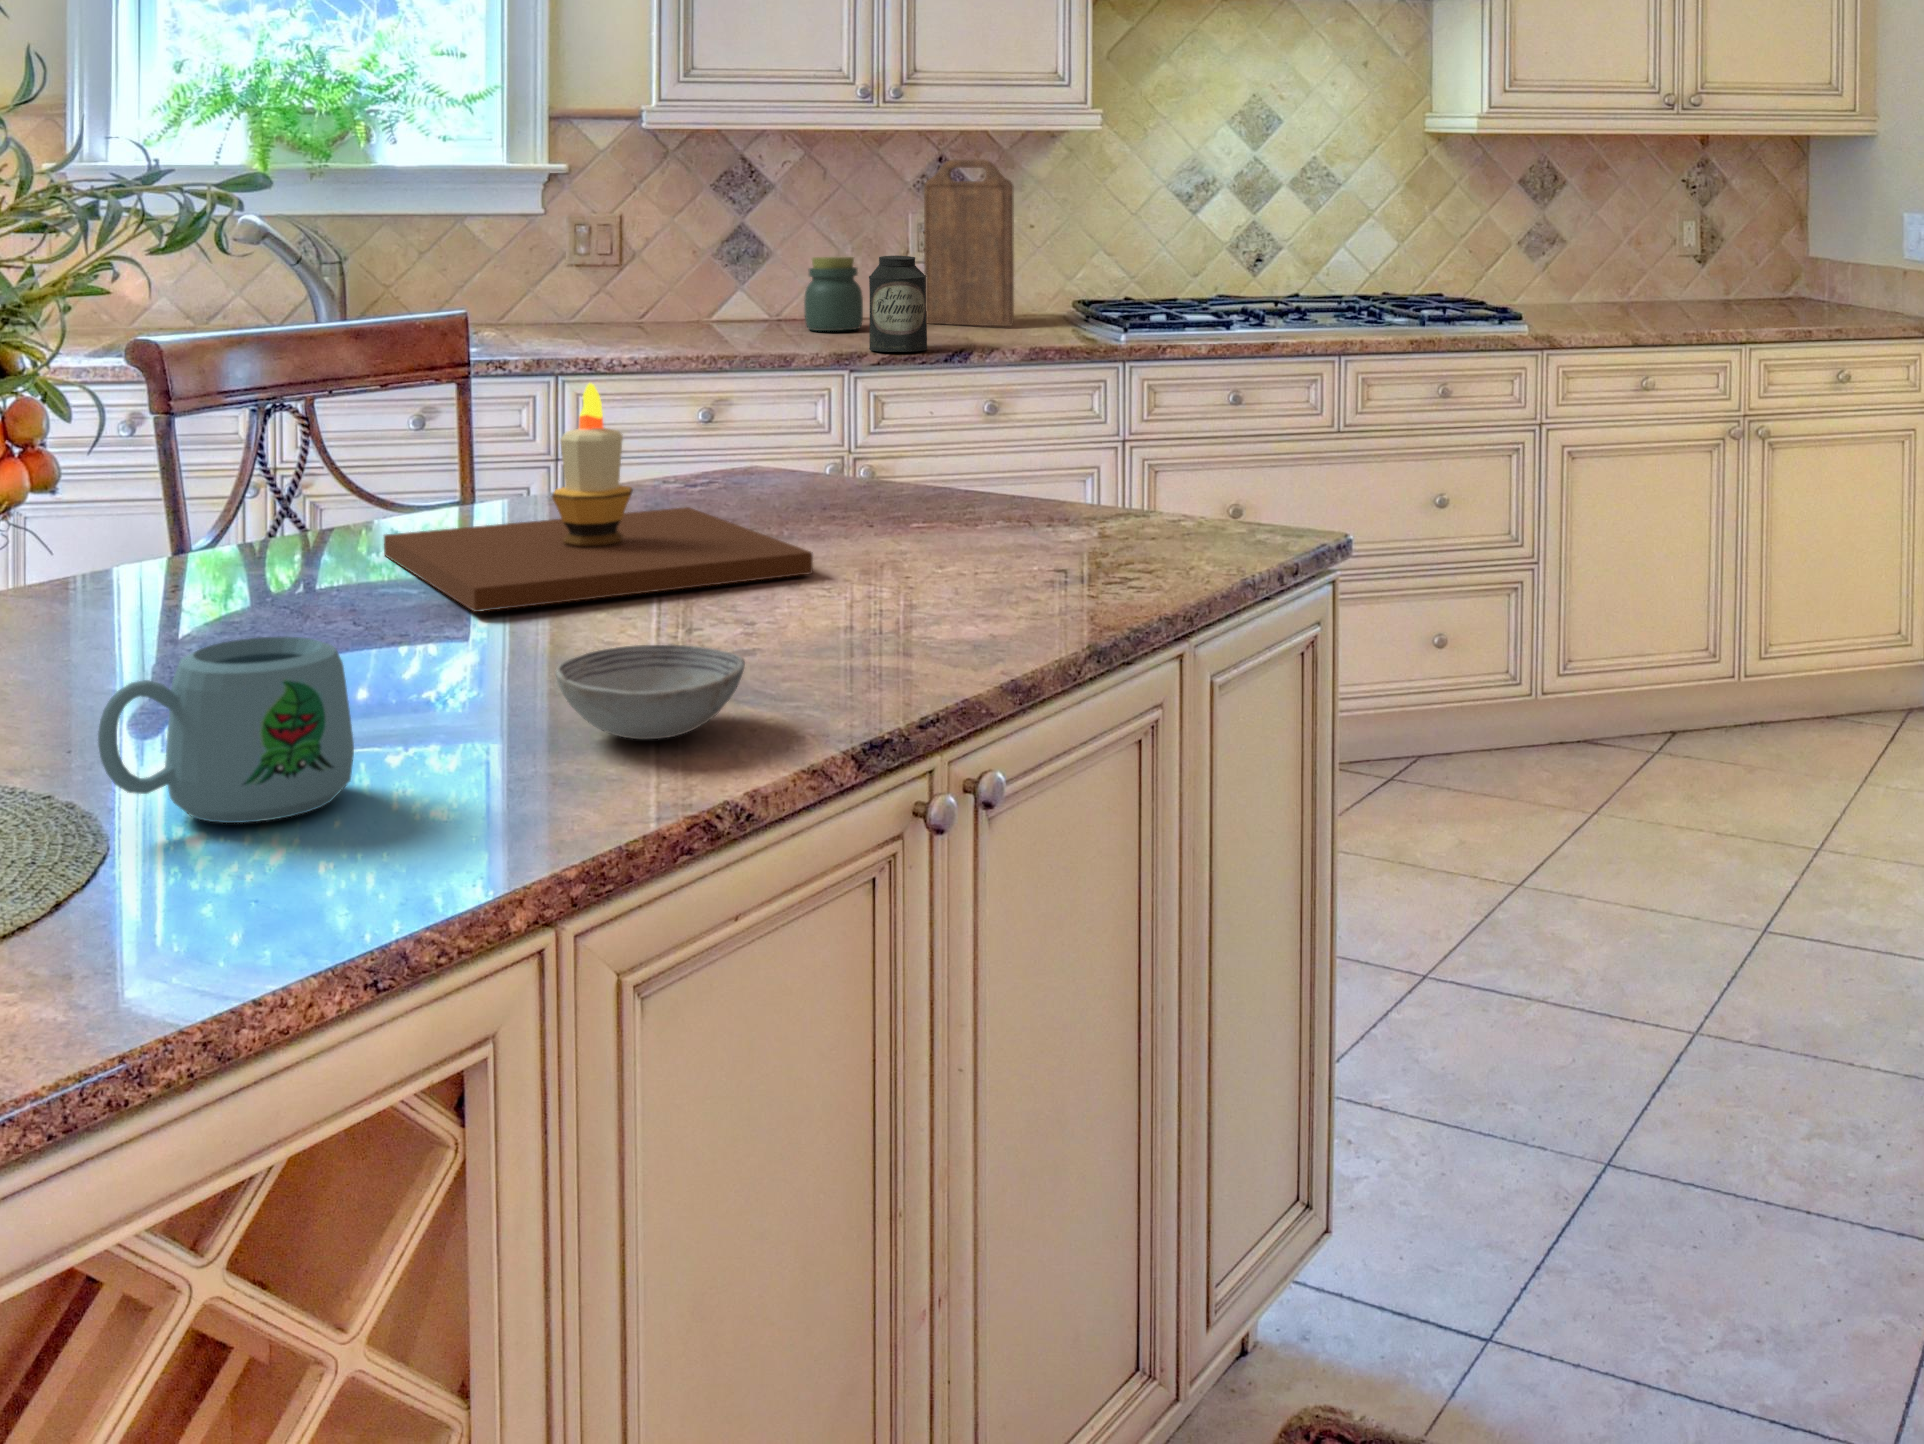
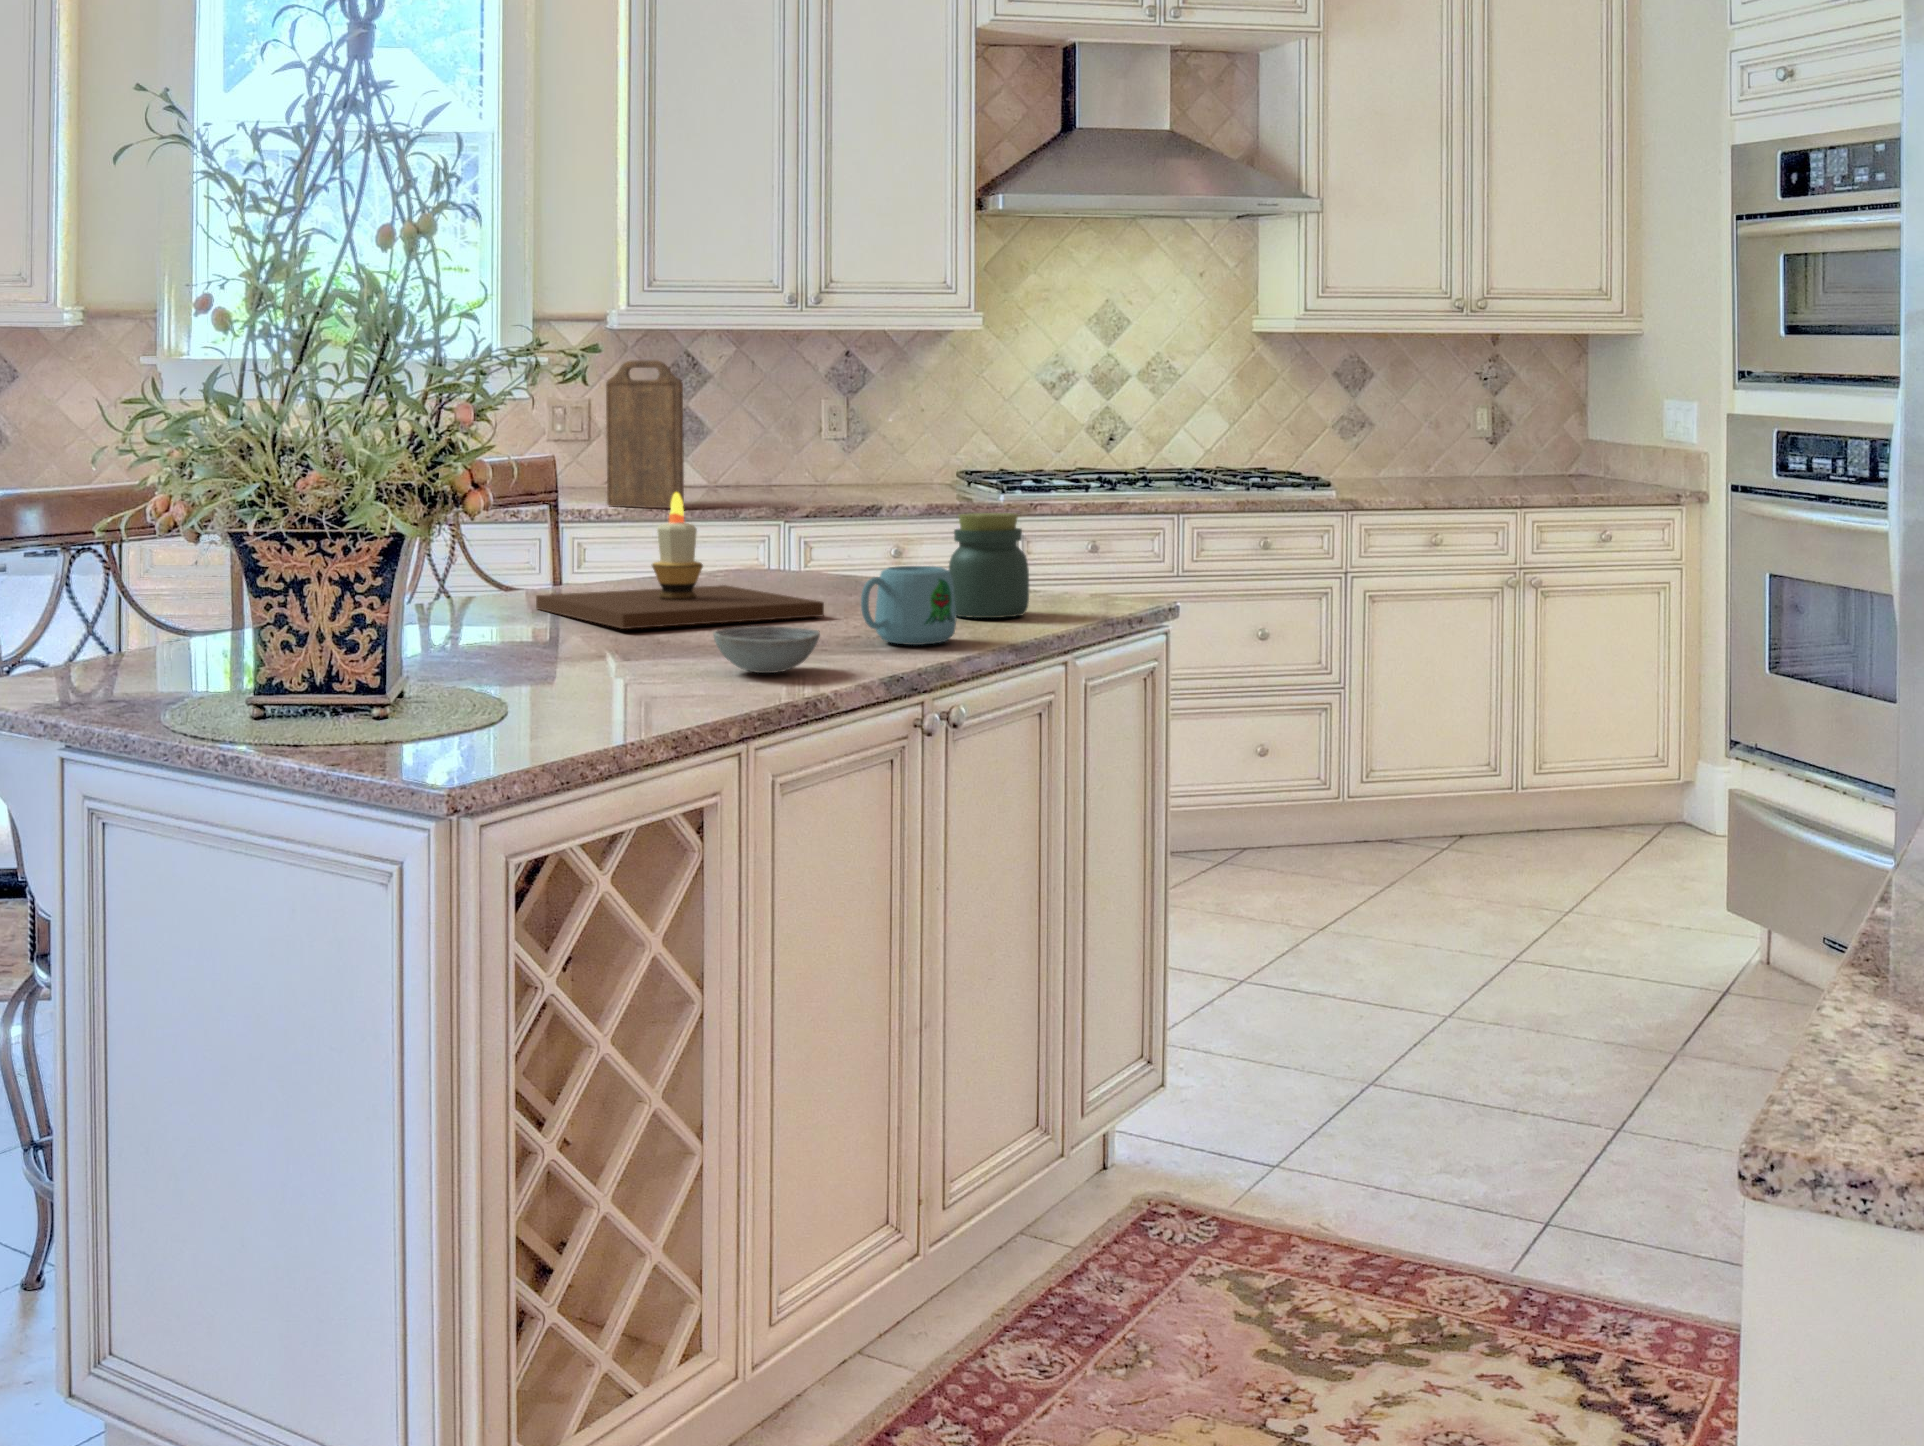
cutting board: present [924,159,1014,326] -> present [606,360,684,508]
canister: present [869,255,927,352] -> none [799,433,845,510]
jar: present [804,257,863,331] -> present [949,513,1029,618]
mug: present [98,636,354,823] -> present [861,566,956,645]

